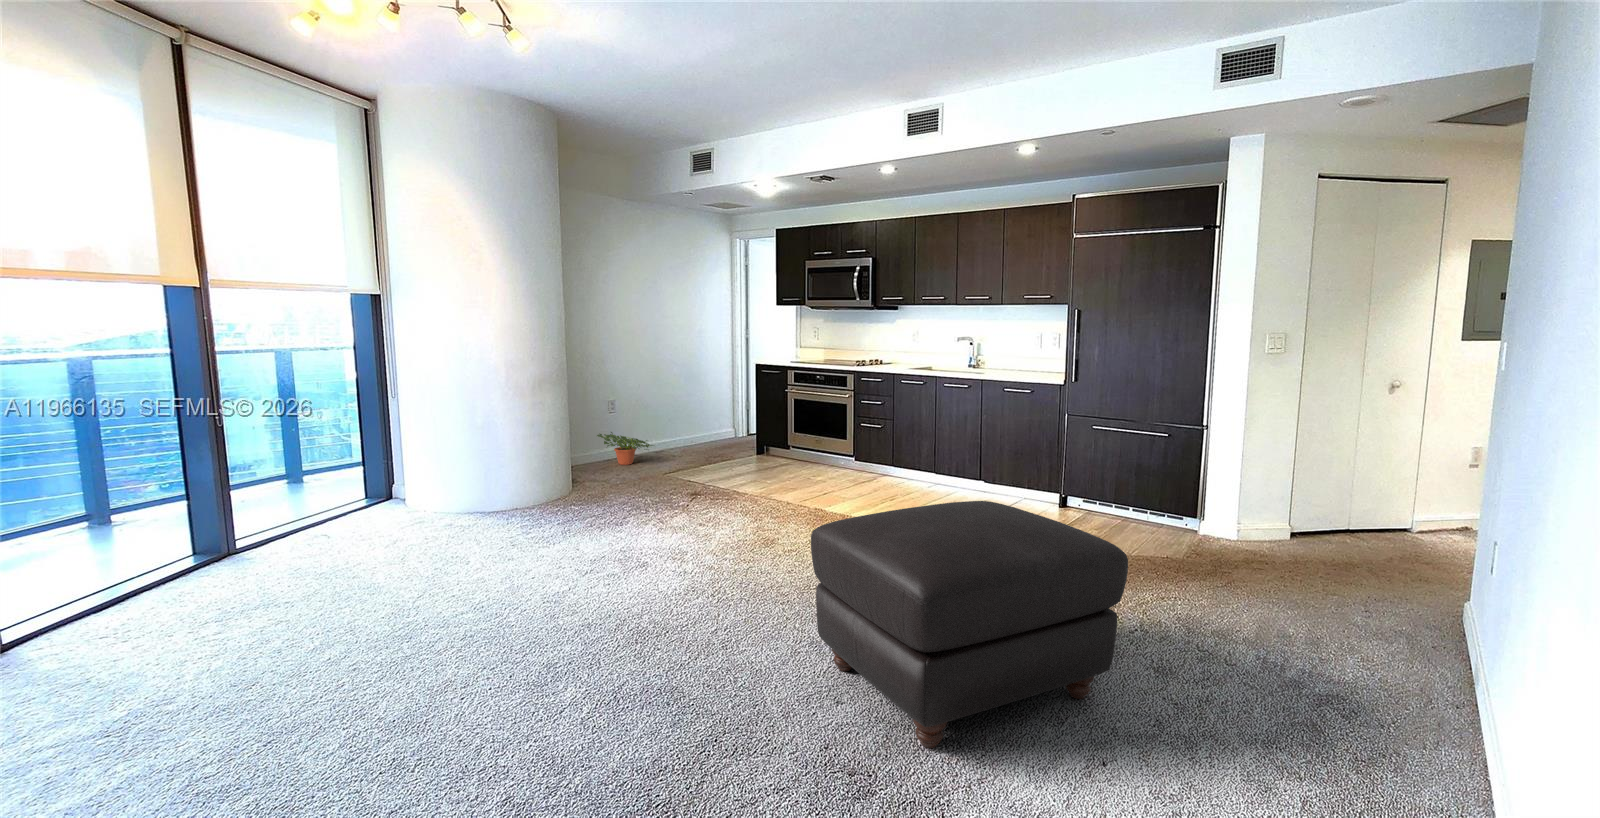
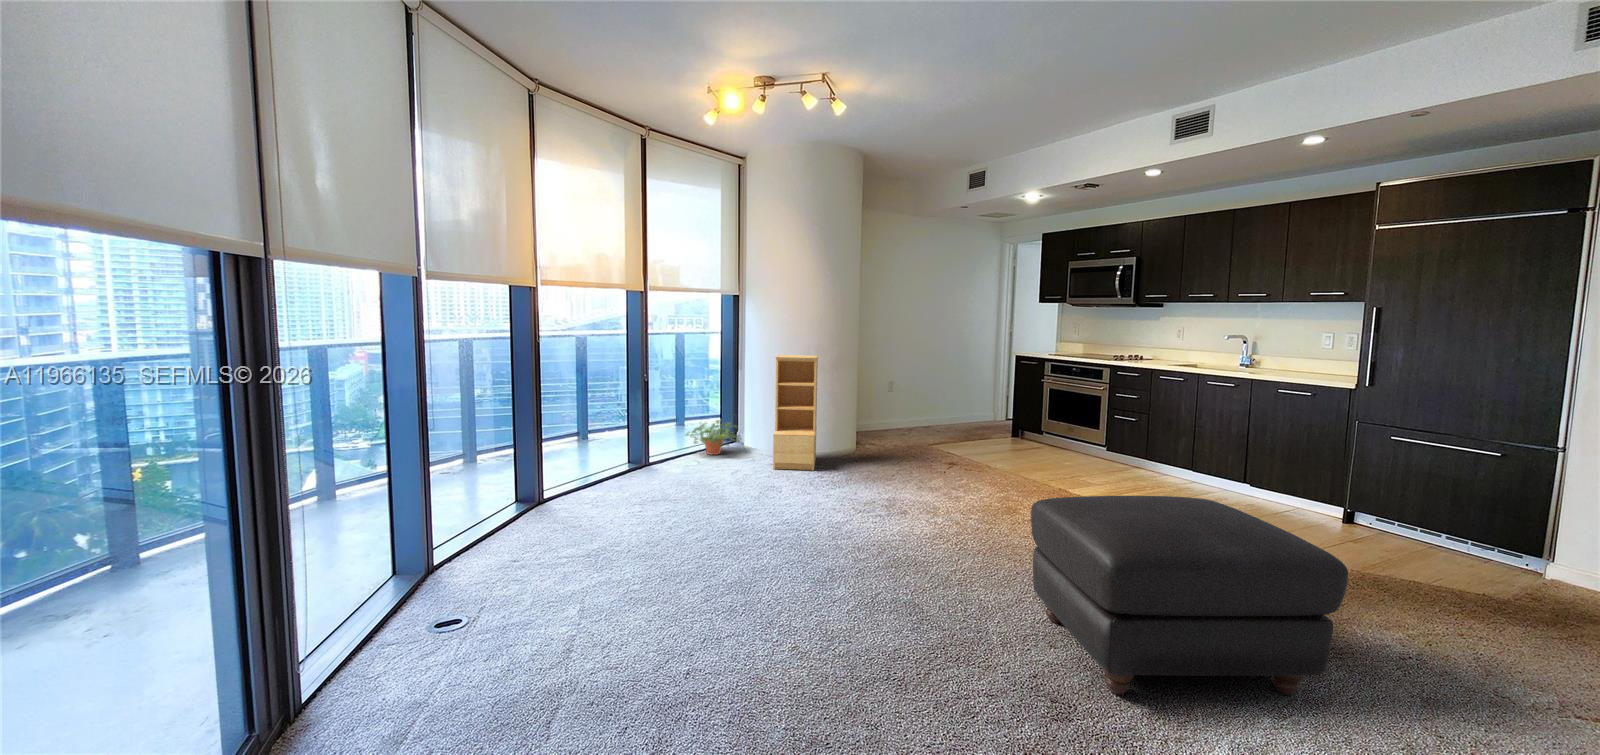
bookshelf: none [448,370,518,529] -> present [773,355,818,471]
potted plant: present [597,432,653,465] -> present [686,420,739,455]

